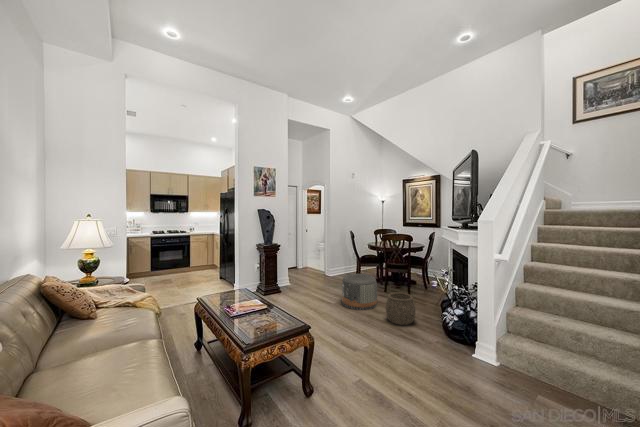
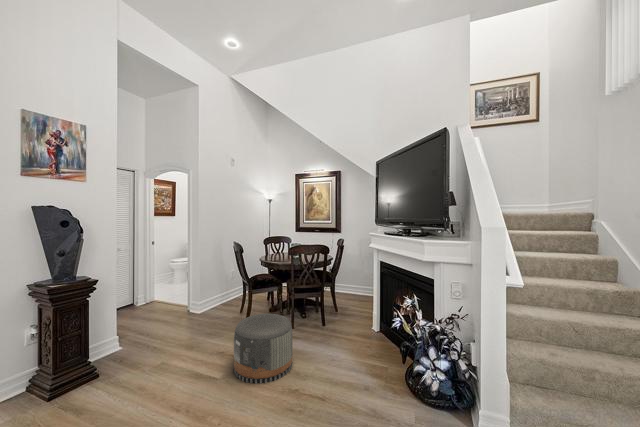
woven basket: present [386,292,416,325] -> none [319,340,365,399]

